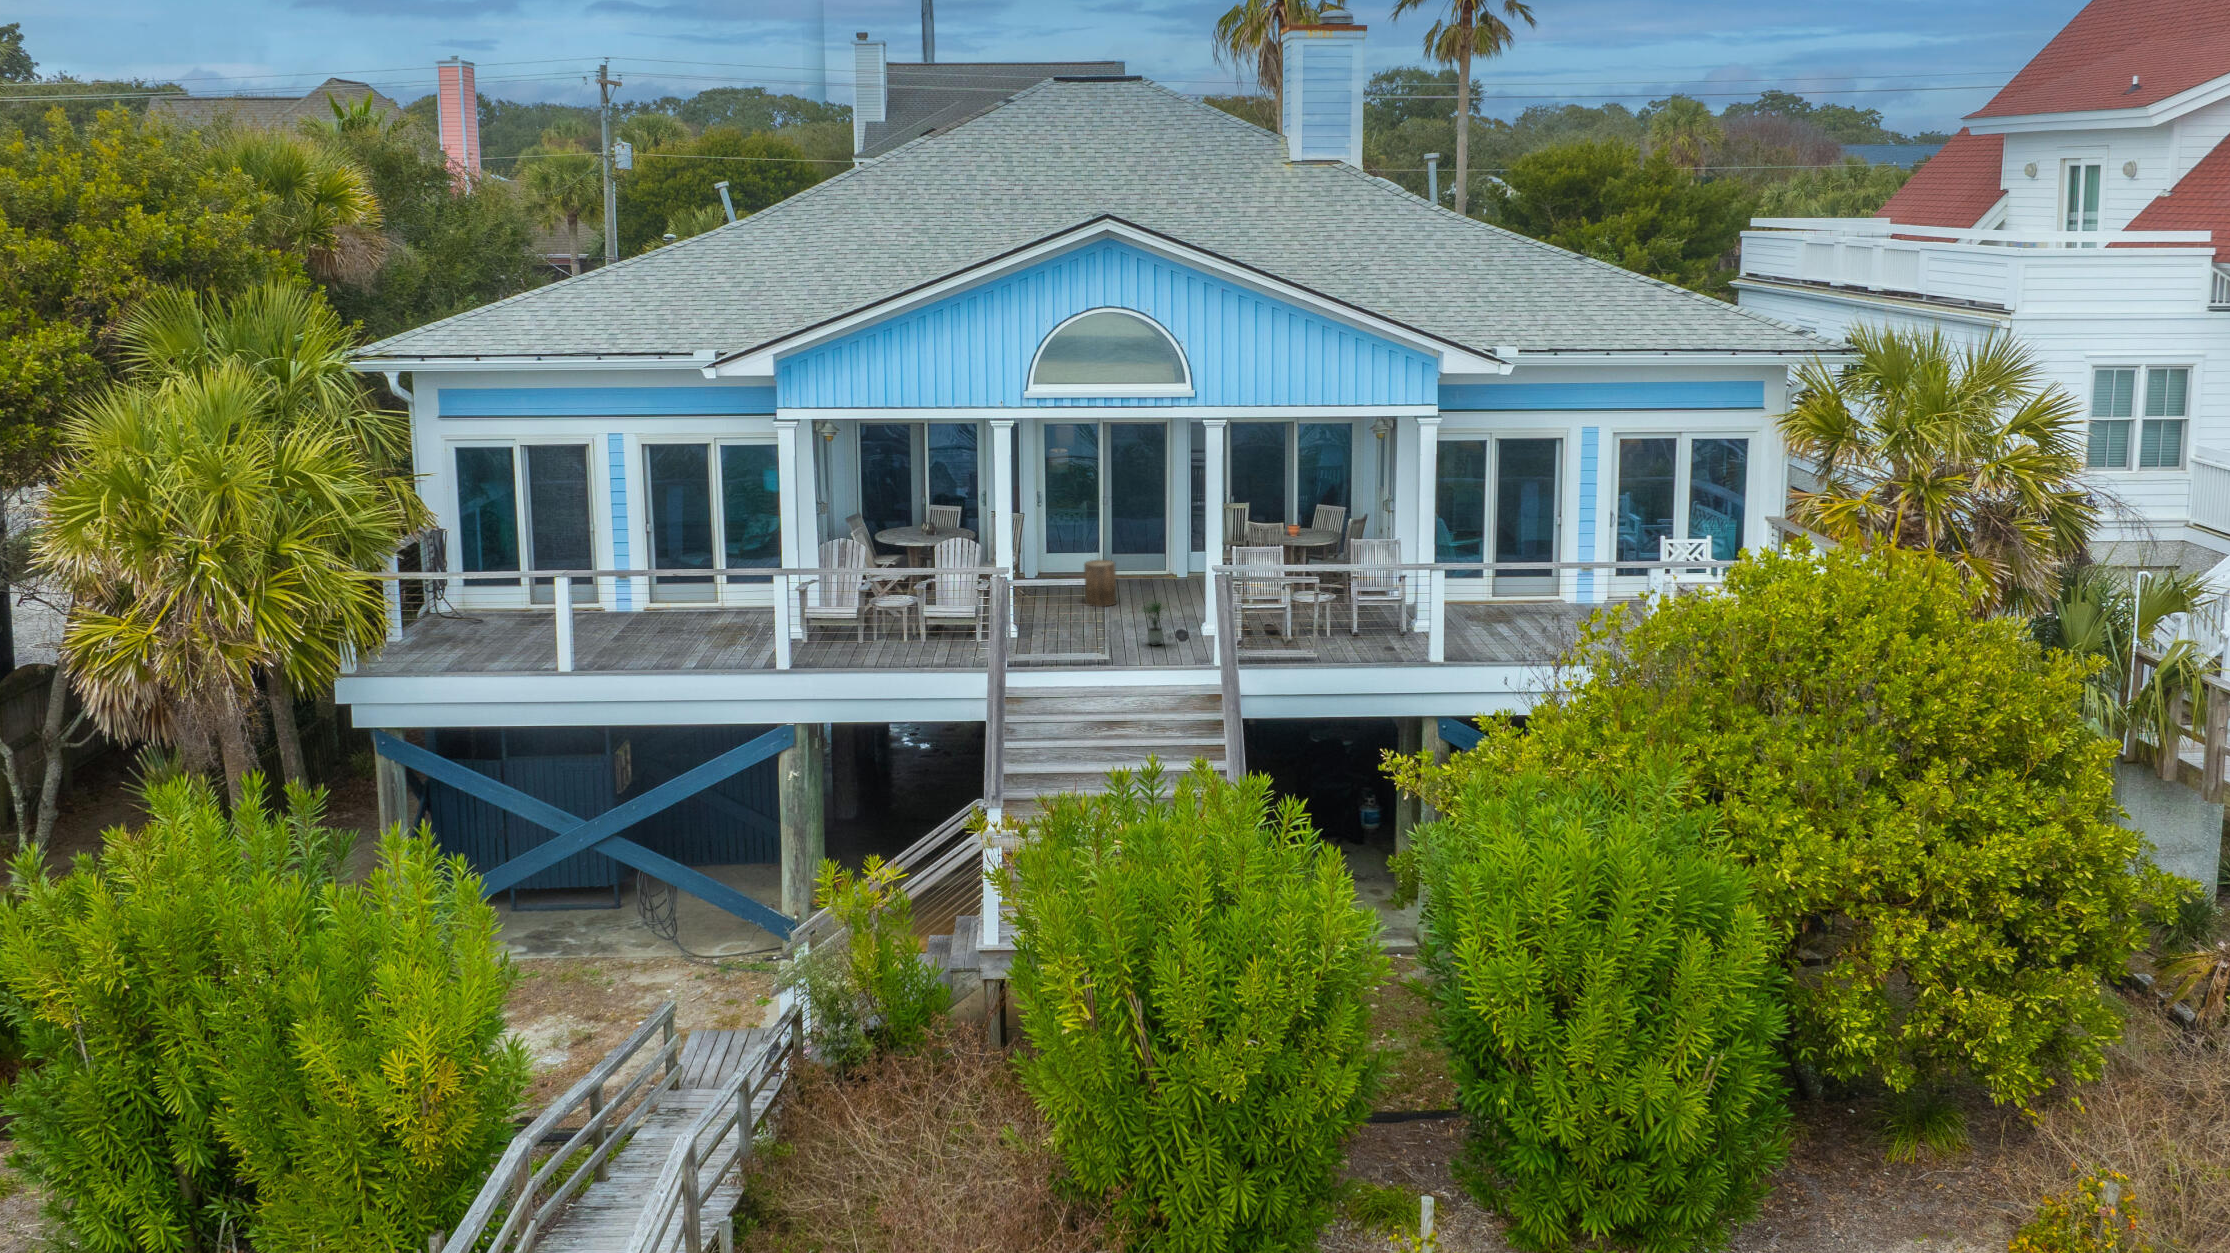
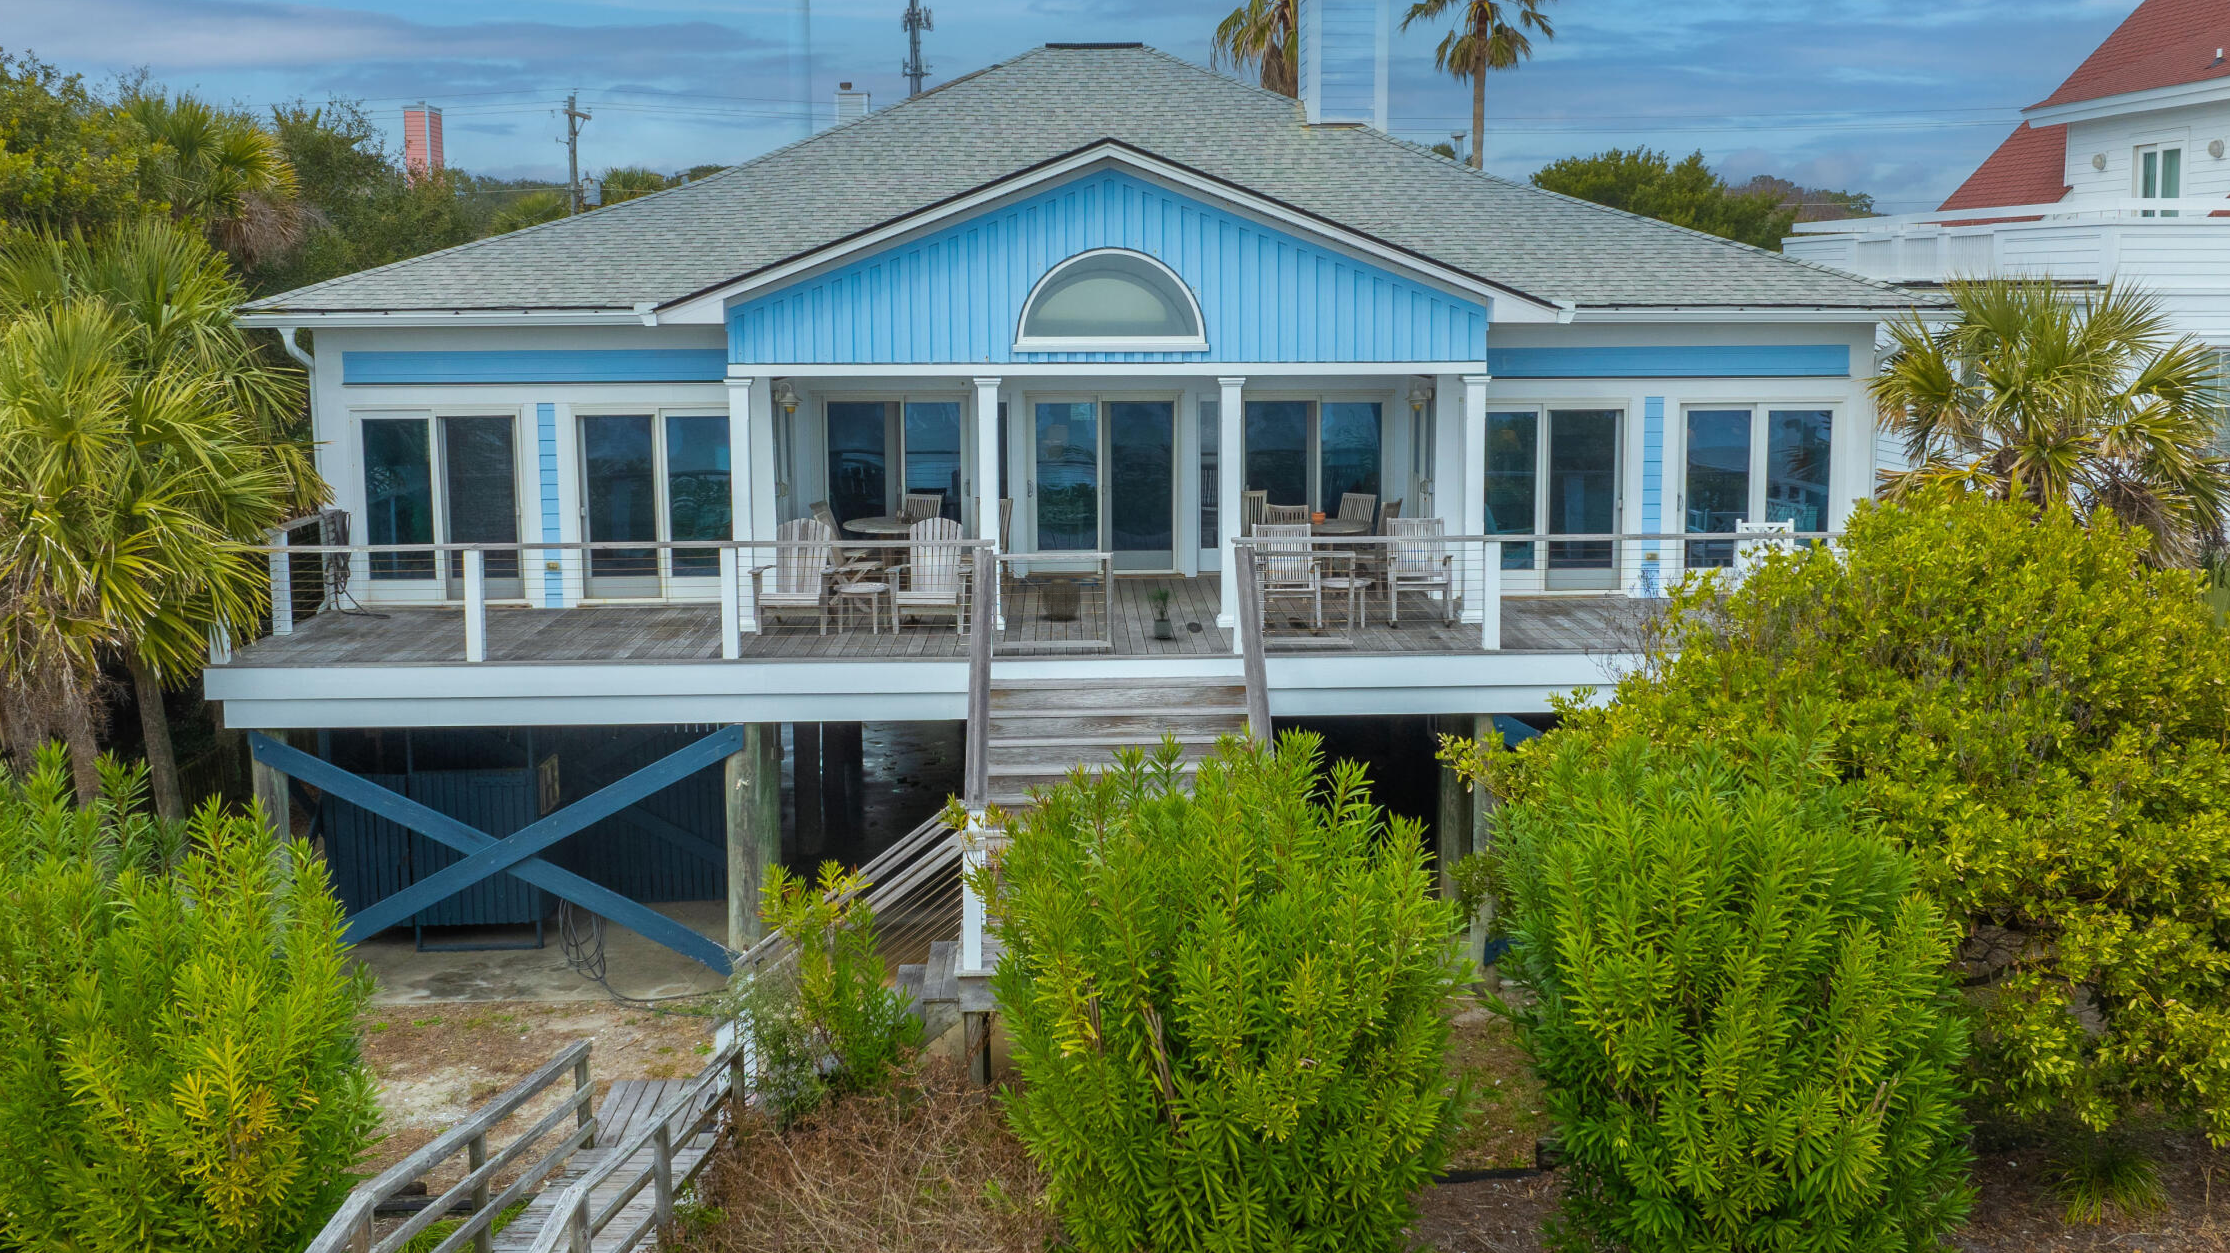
stool: present [1084,560,1116,607] -> none [1081,550,1117,602]
woven basket: none [1050,590,1083,626] -> present [1043,579,1080,620]

